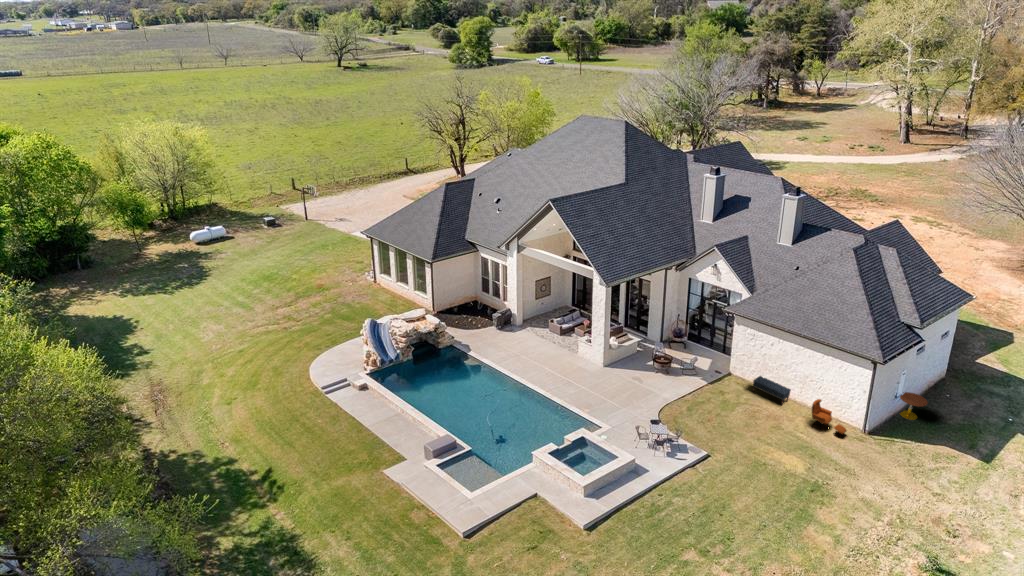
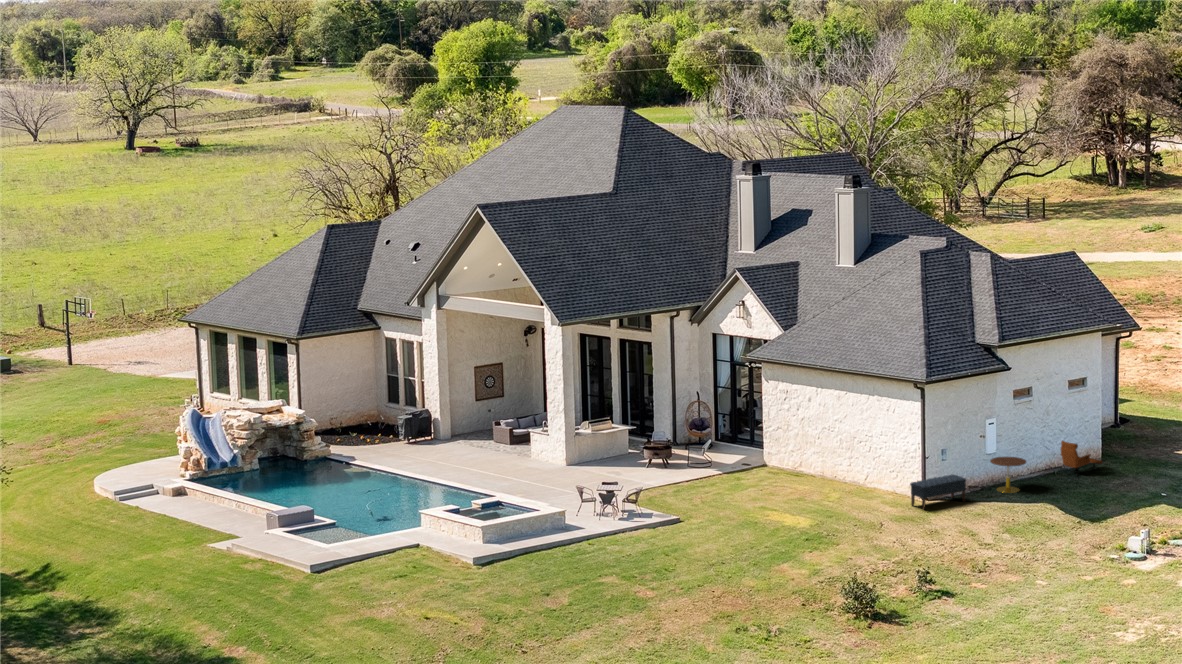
bench: present [752,376,791,406] -> present [910,474,966,510]
armchair: present [812,399,846,435] -> present [1061,441,1103,474]

